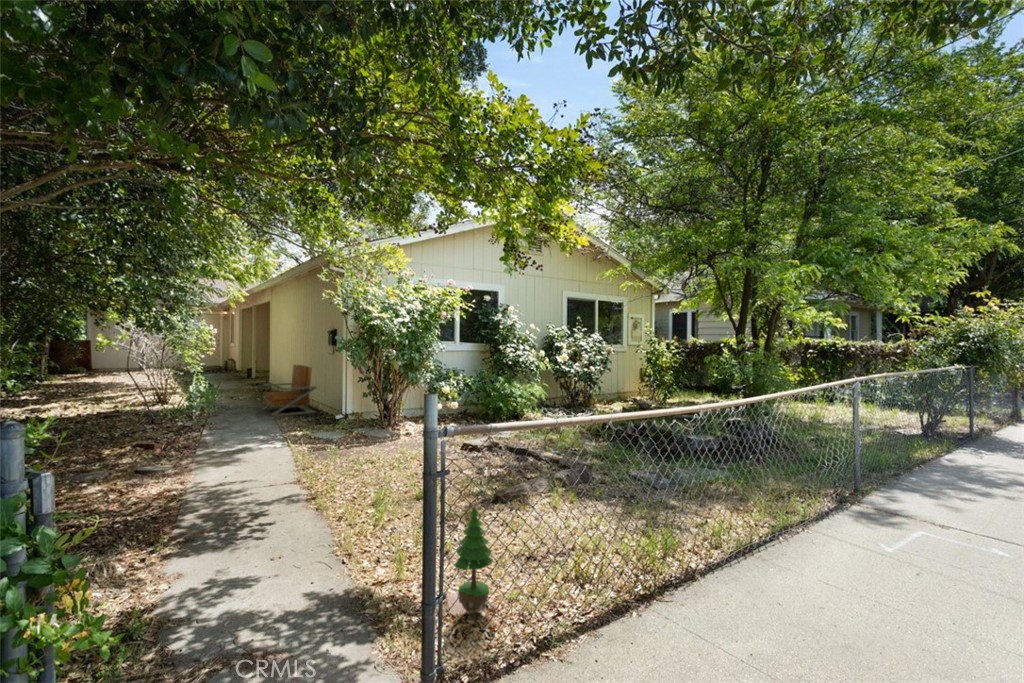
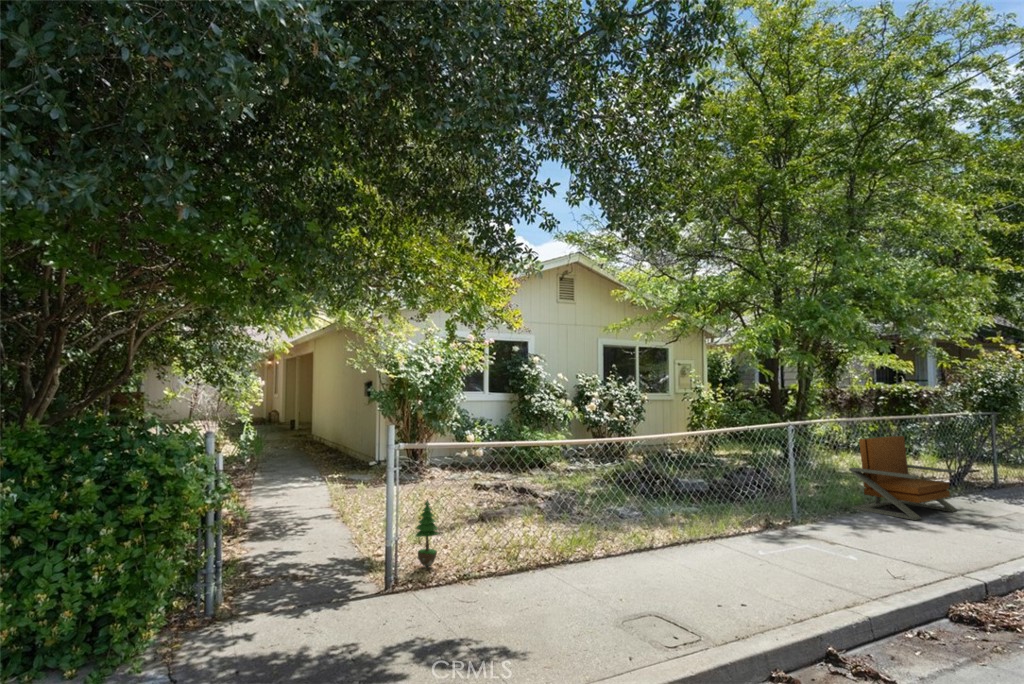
lounge chair: present [263,365,317,416] -> present [849,436,957,520]

